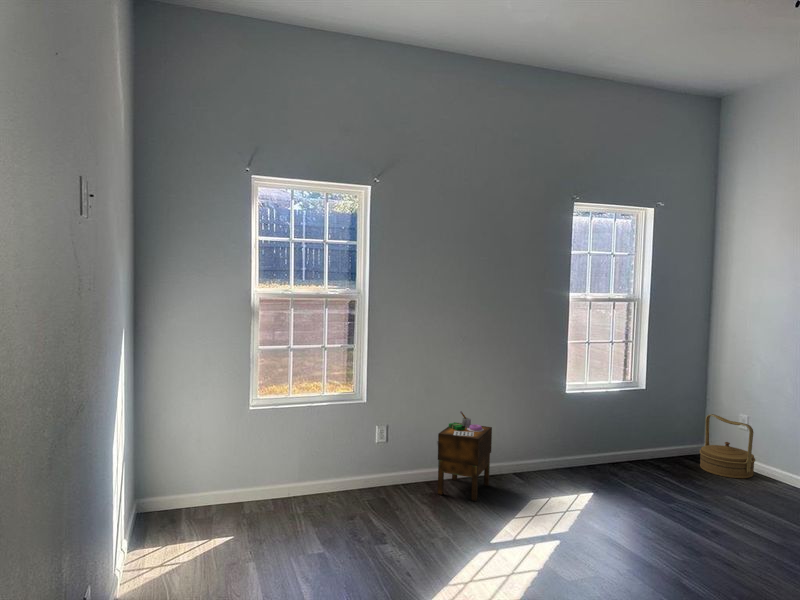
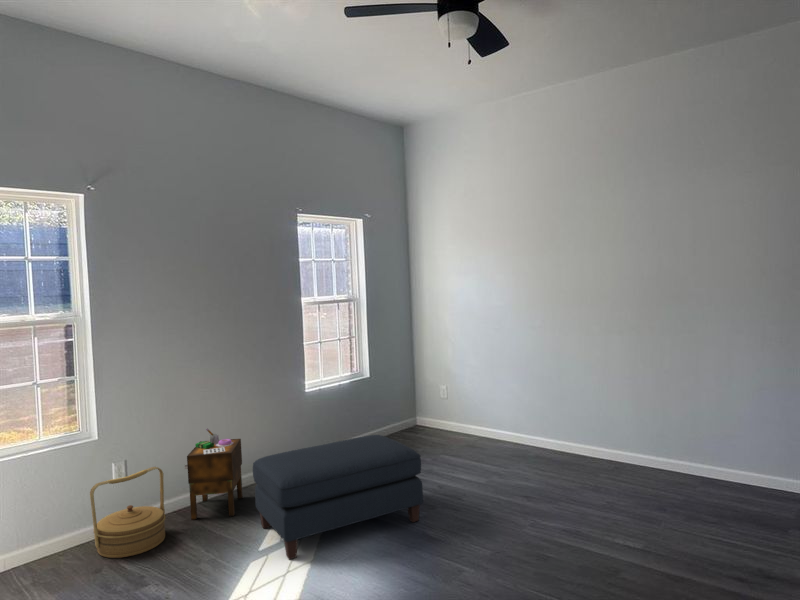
woven basket: present [700,414,755,478] -> present [90,467,166,558]
ottoman: none [495,450,686,565] -> present [253,435,423,559]

